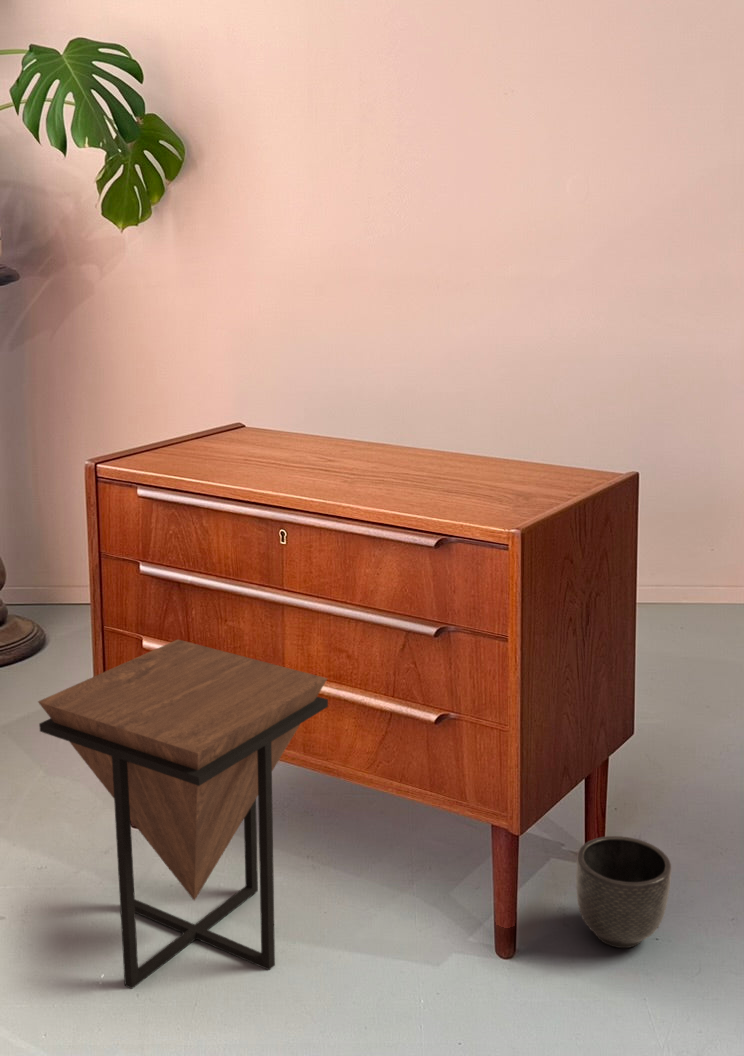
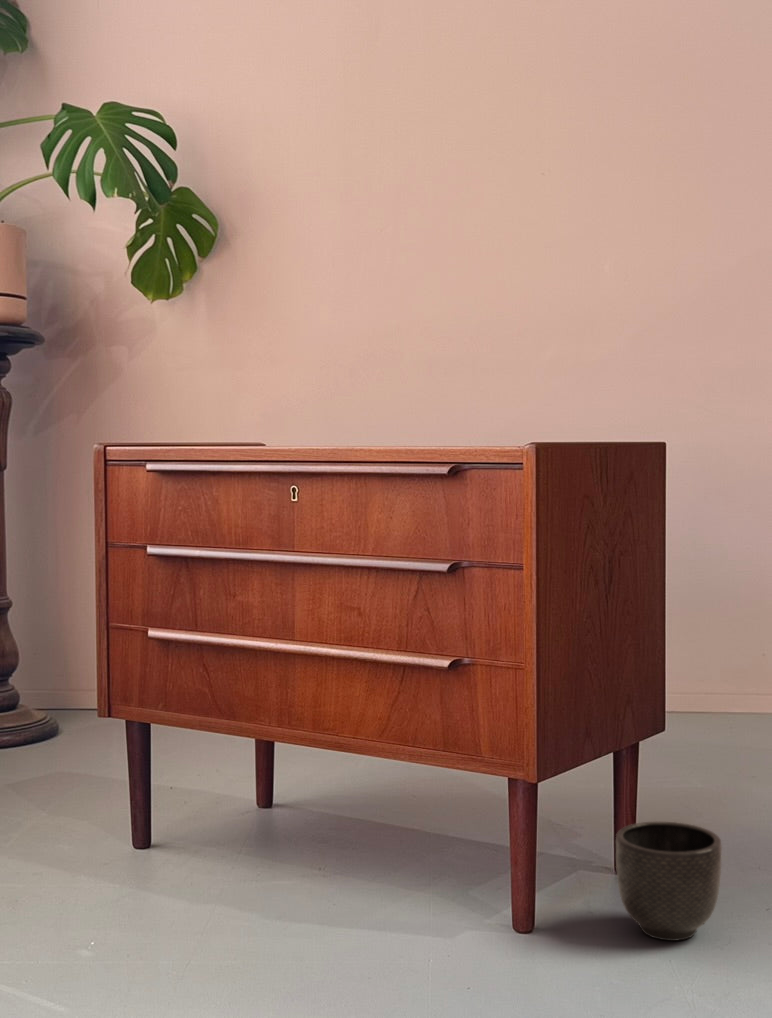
side table: present [38,640,328,989] -> none [29,617,338,970]

